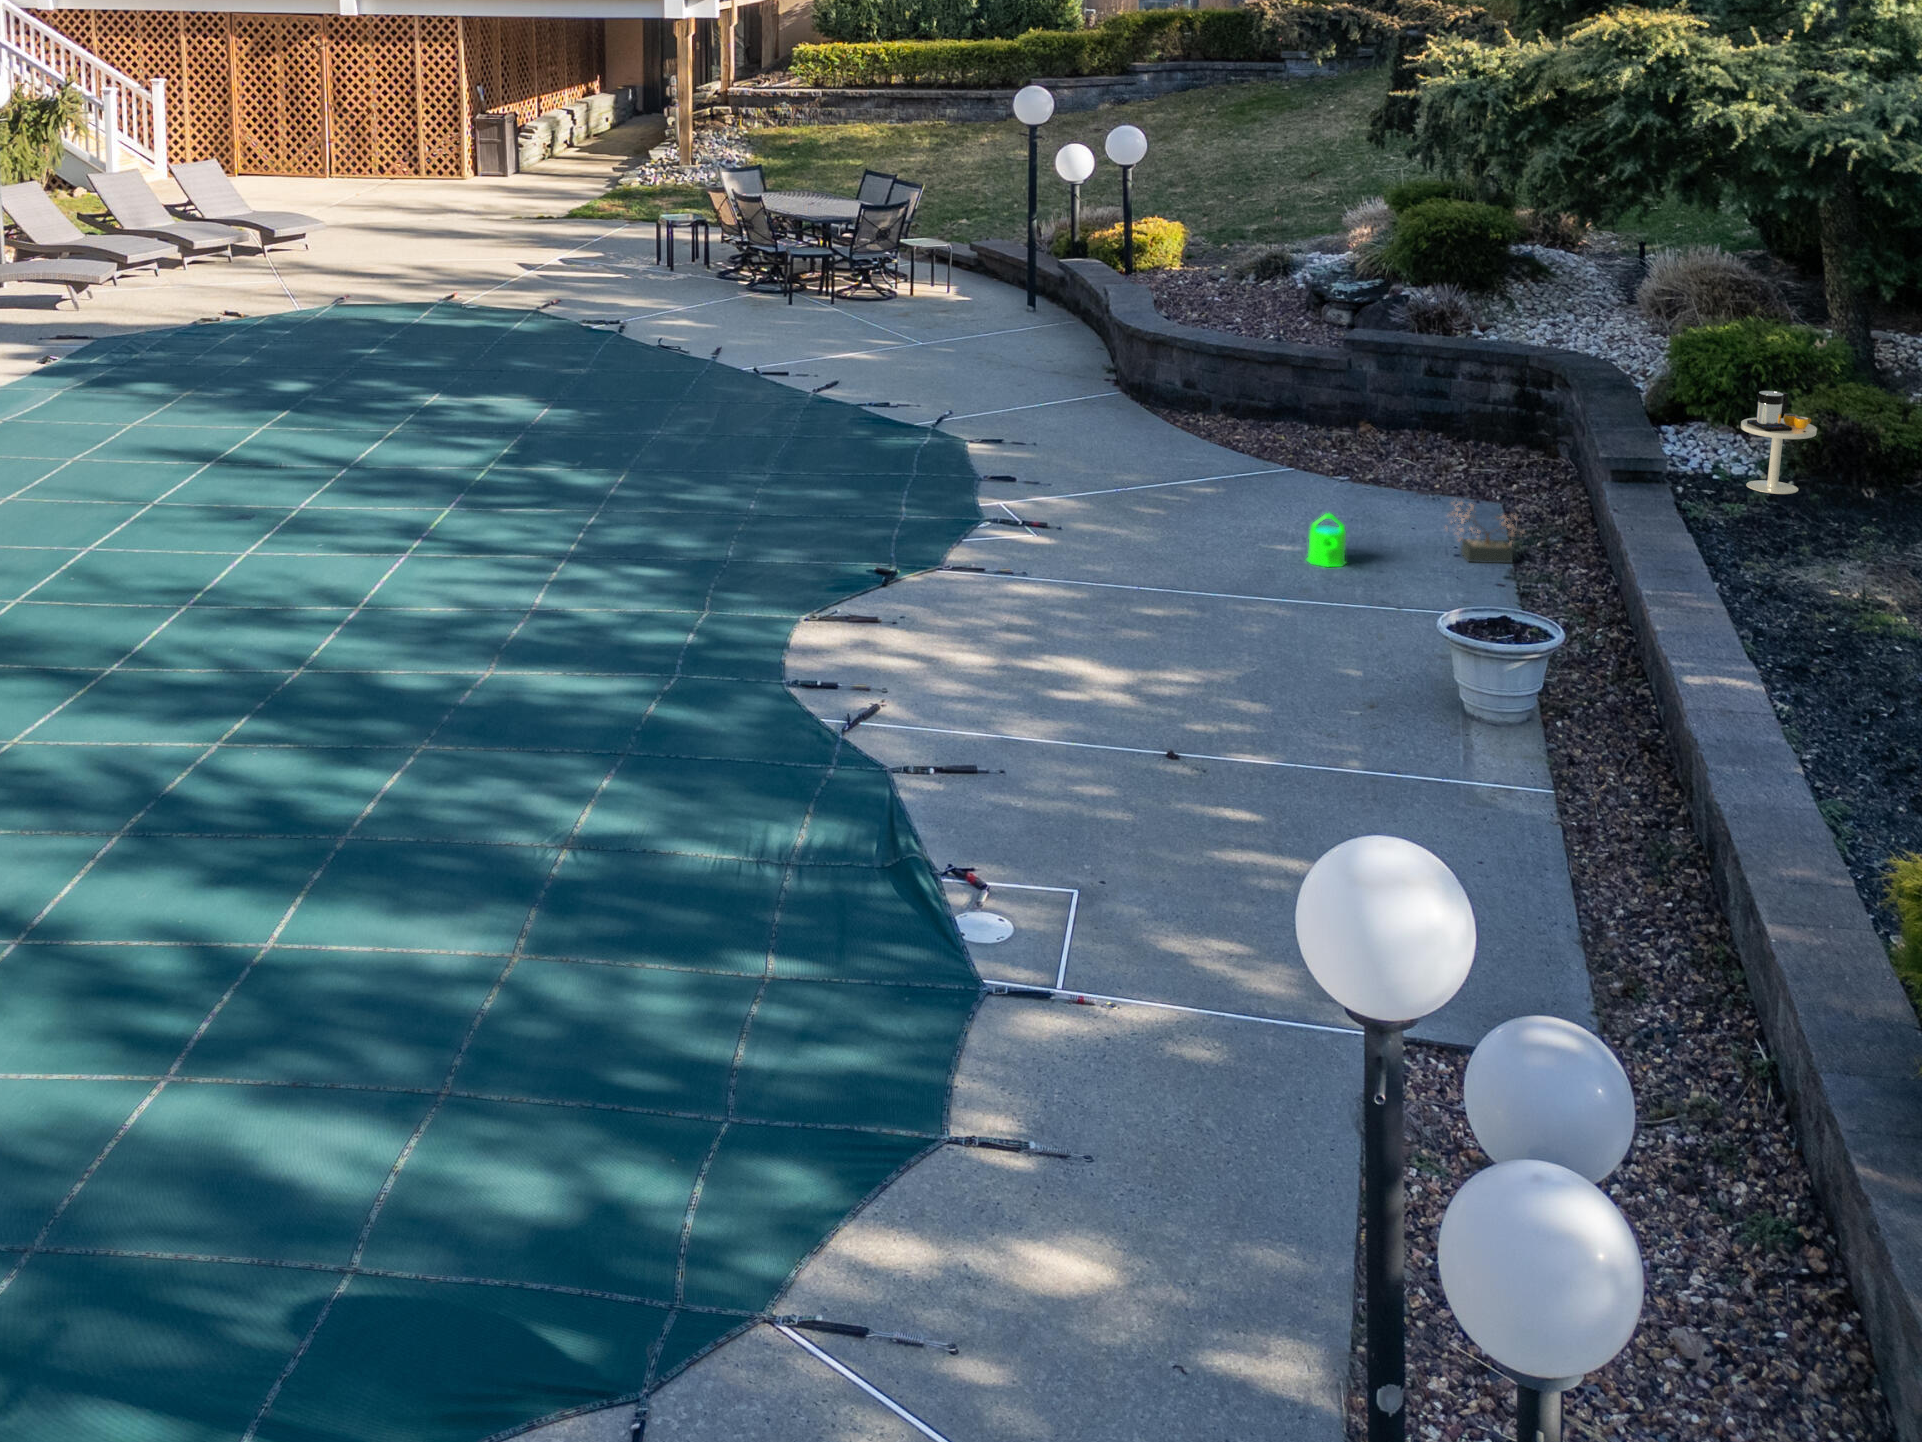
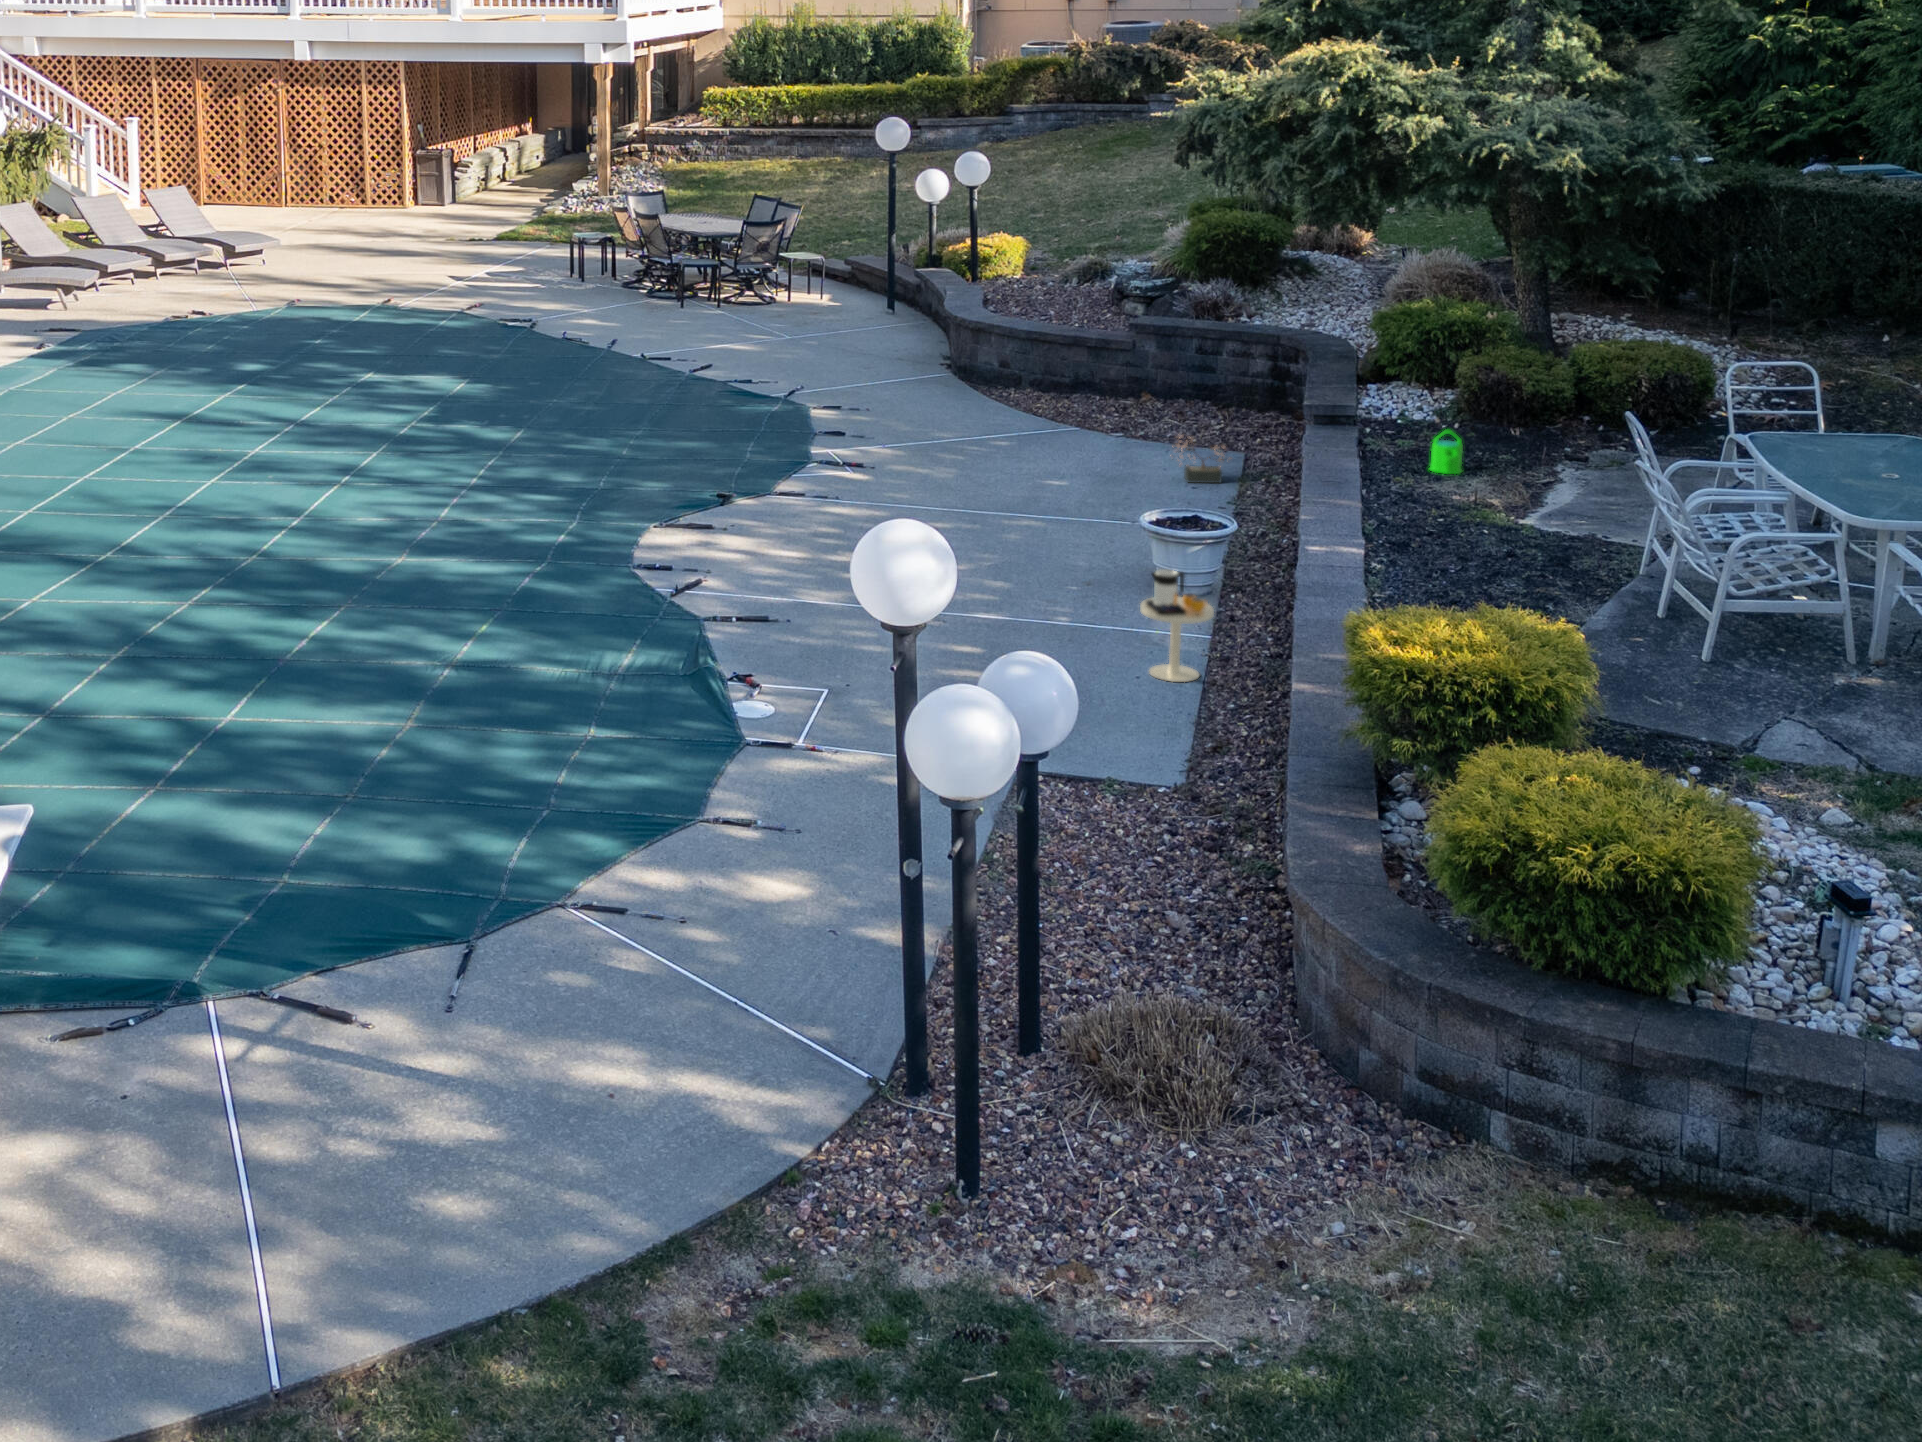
side table: present [1741,391,1817,494] -> present [1140,569,1214,682]
watering can: present [1307,513,1346,567] -> present [1429,430,1463,474]

